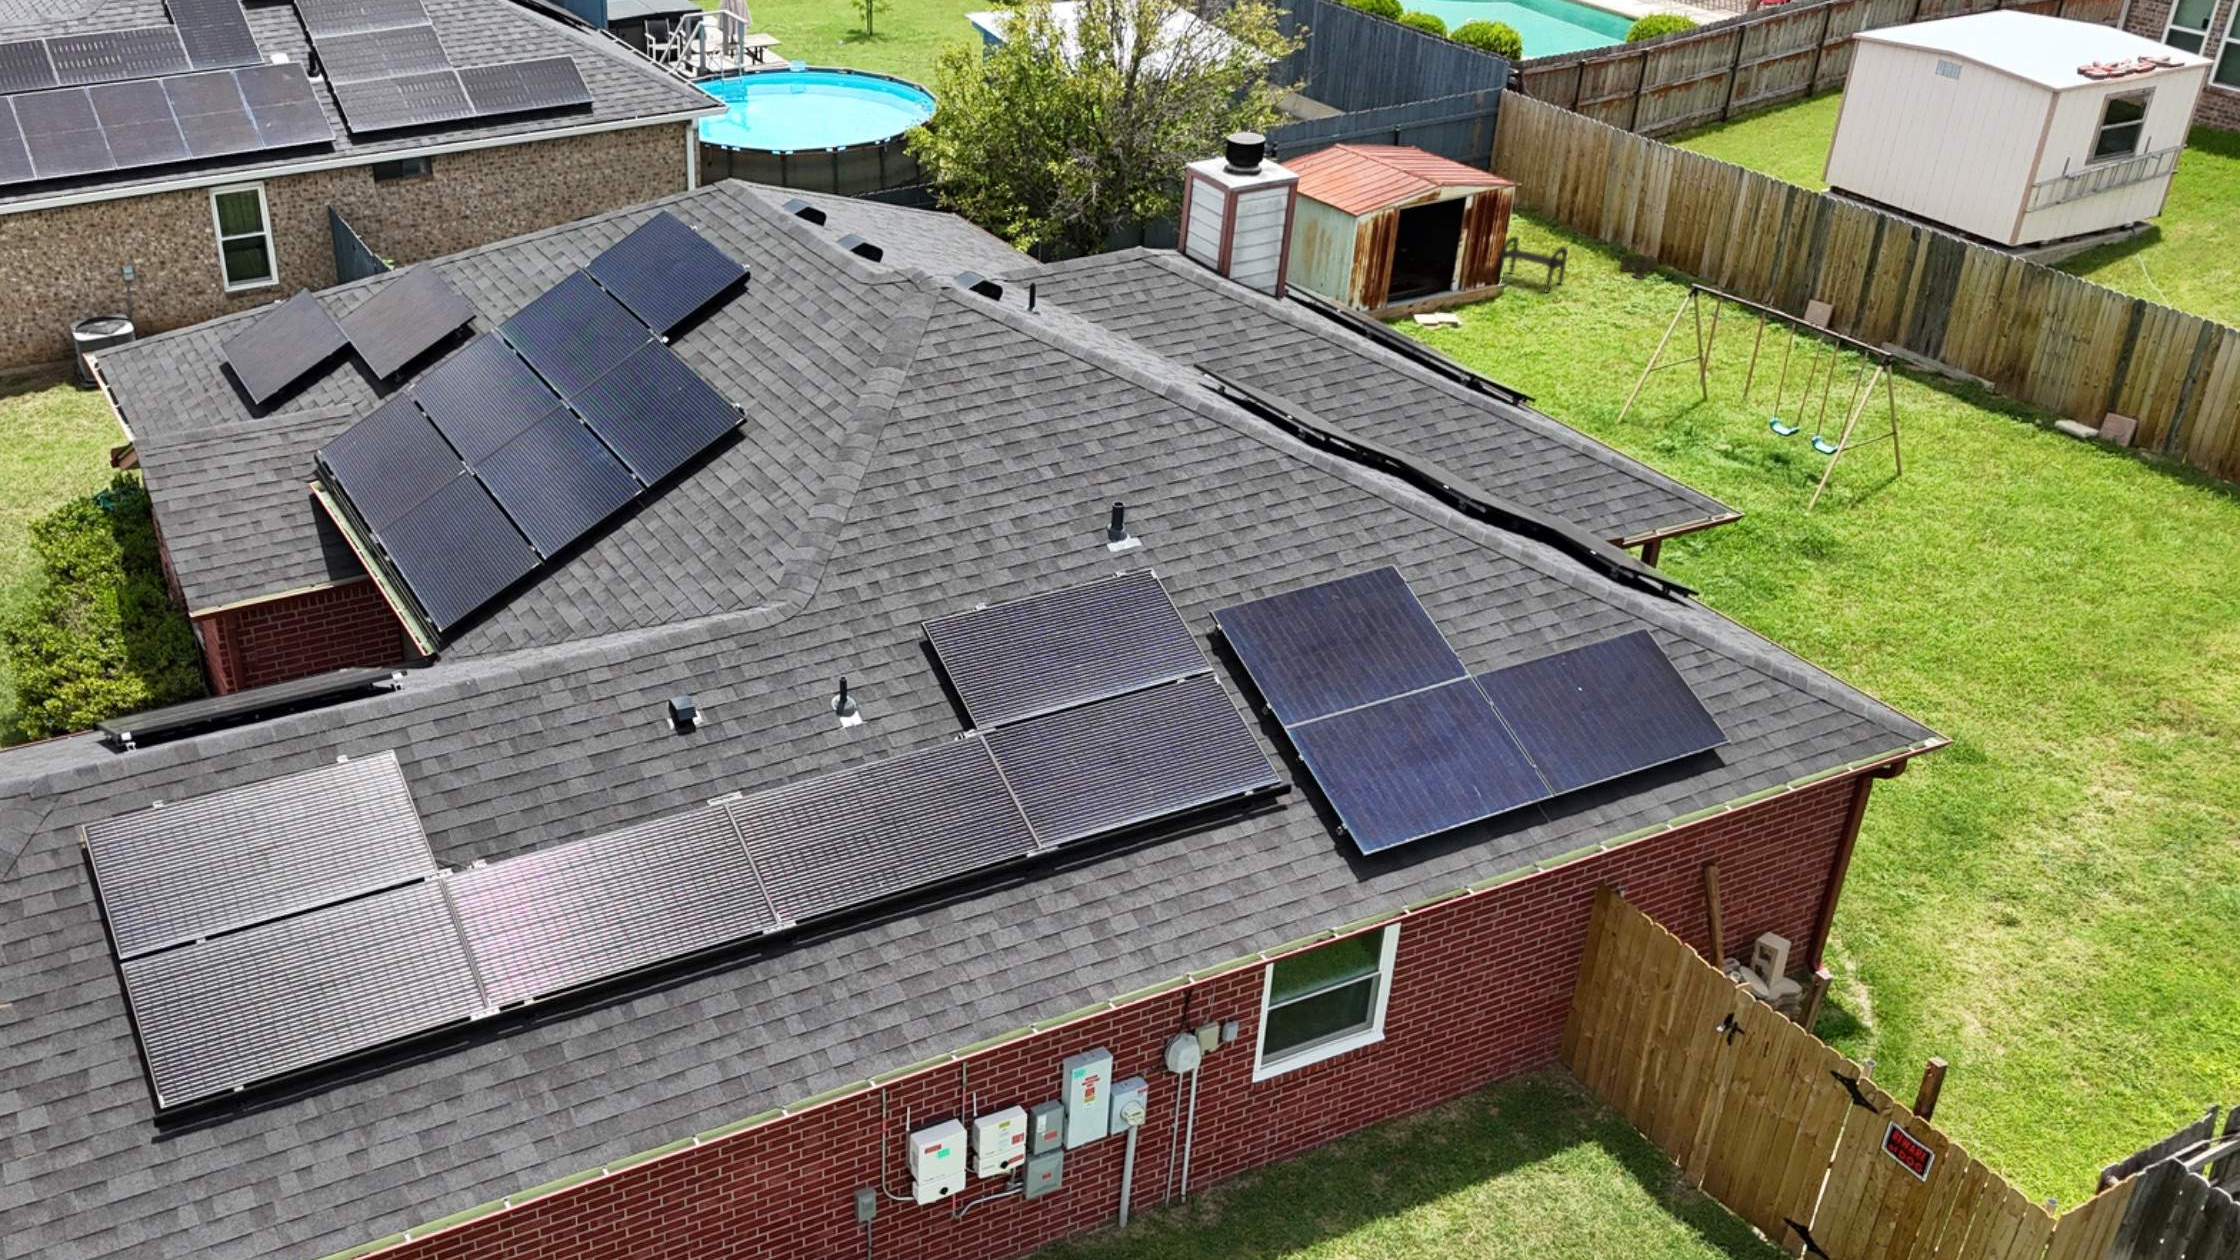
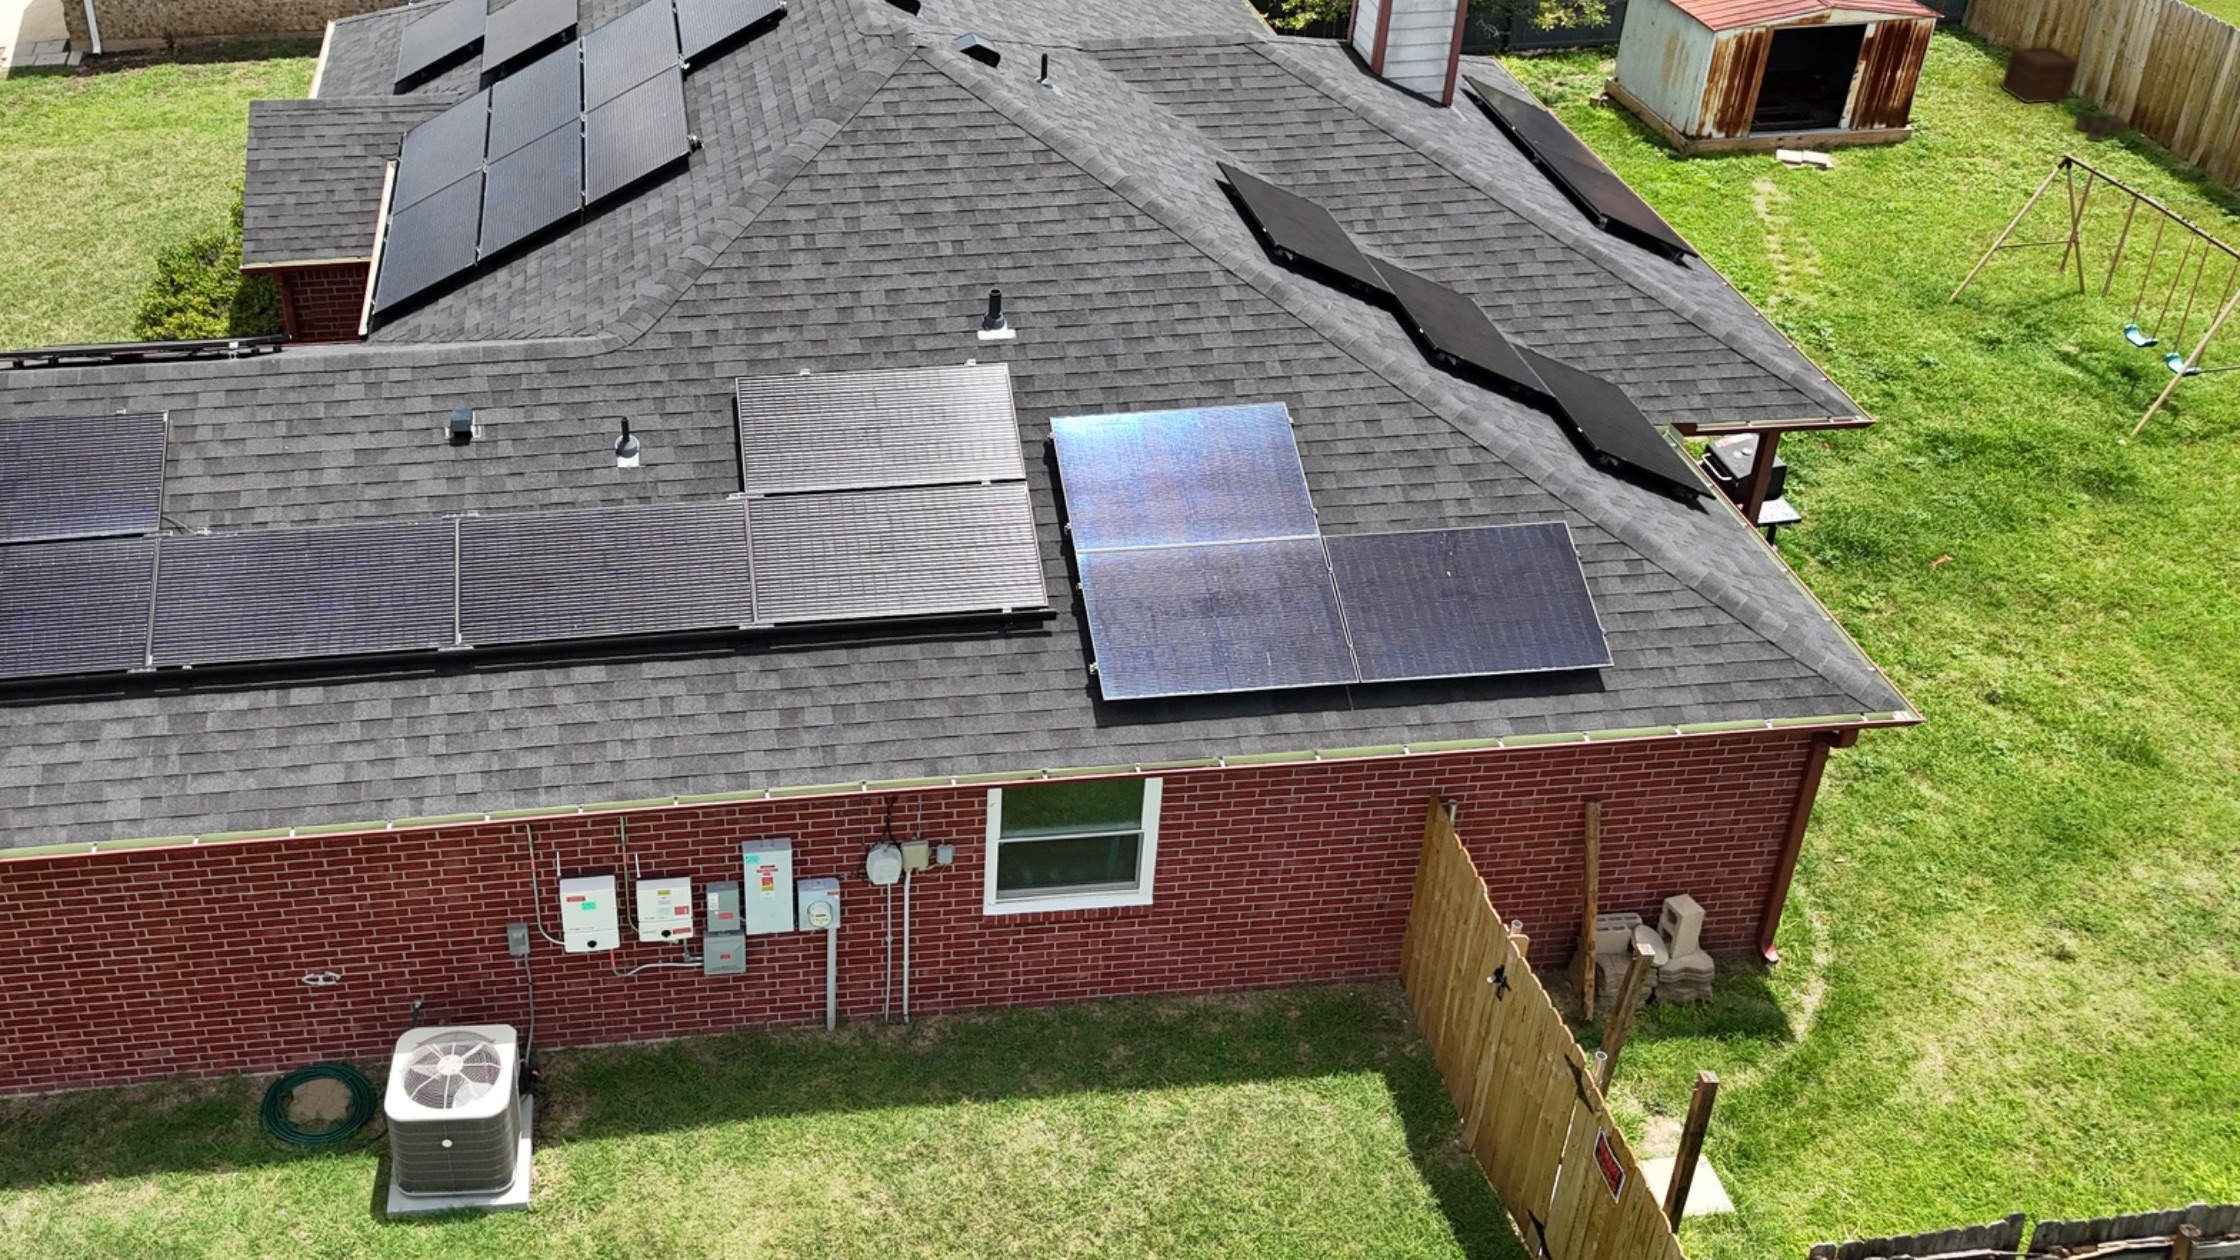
wooden crate: none [1548,204,1608,254] -> present [2001,47,2079,103]
bench: present [1500,237,1568,292] -> none [1906,74,1999,143]

